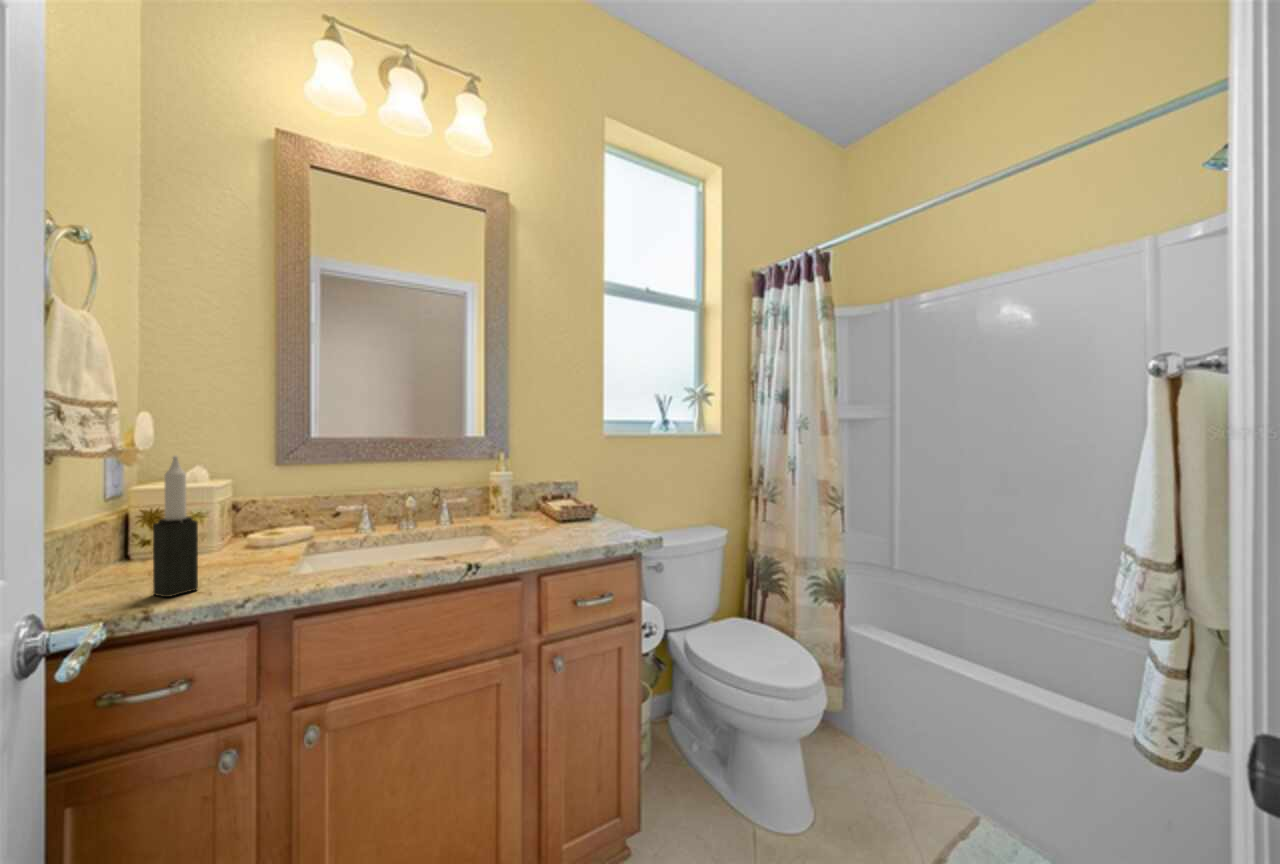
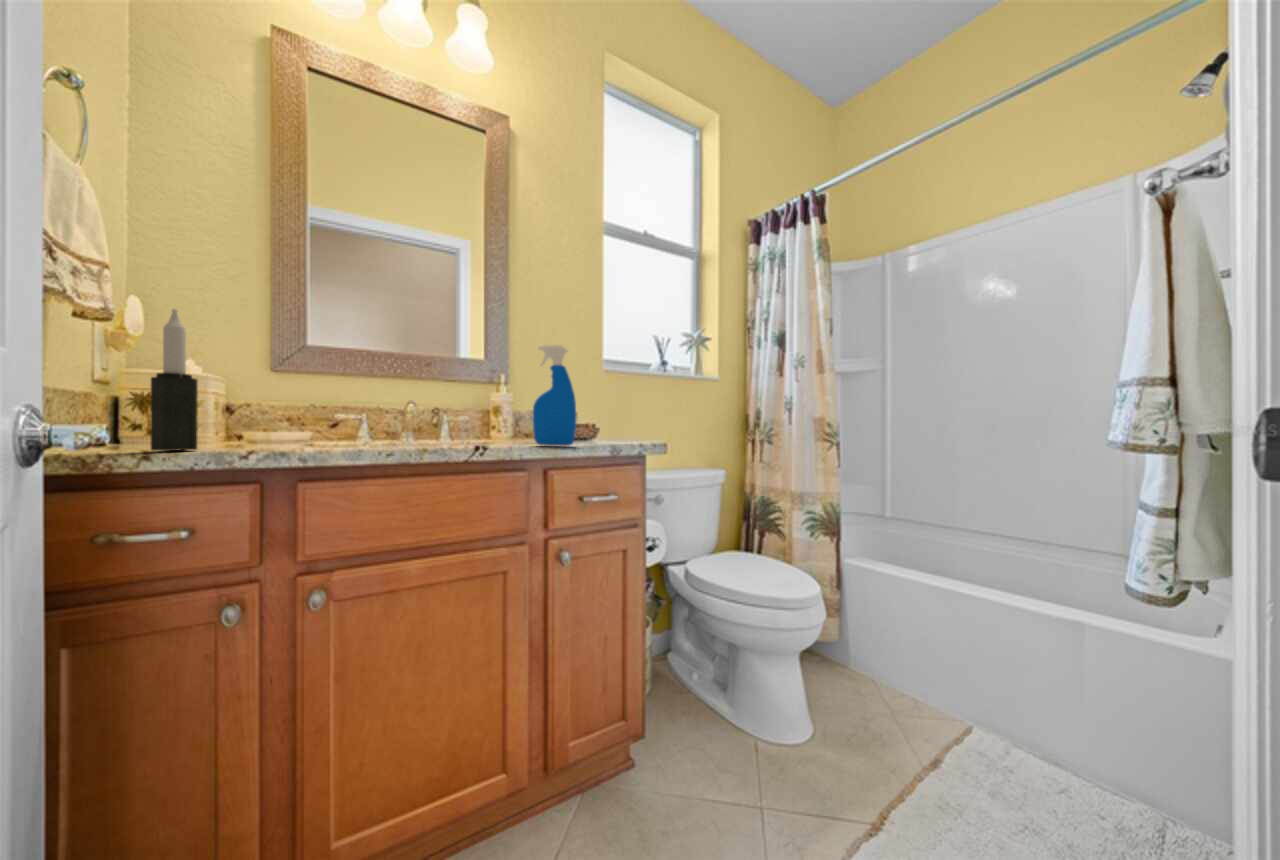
spray bottle: none [527,451,570,552] -> present [533,345,576,446]

